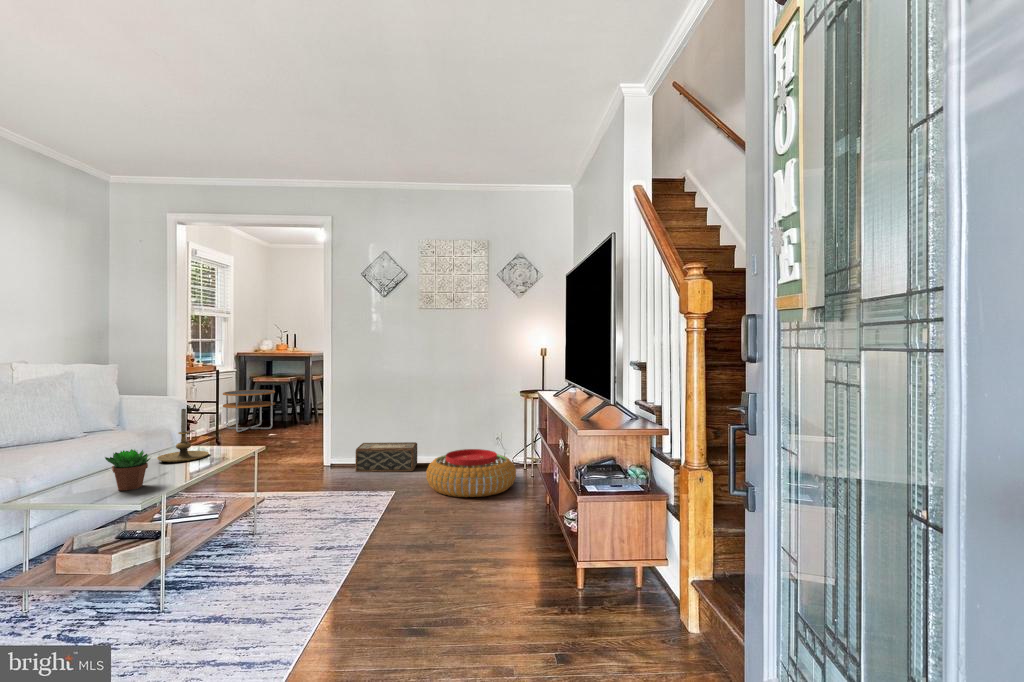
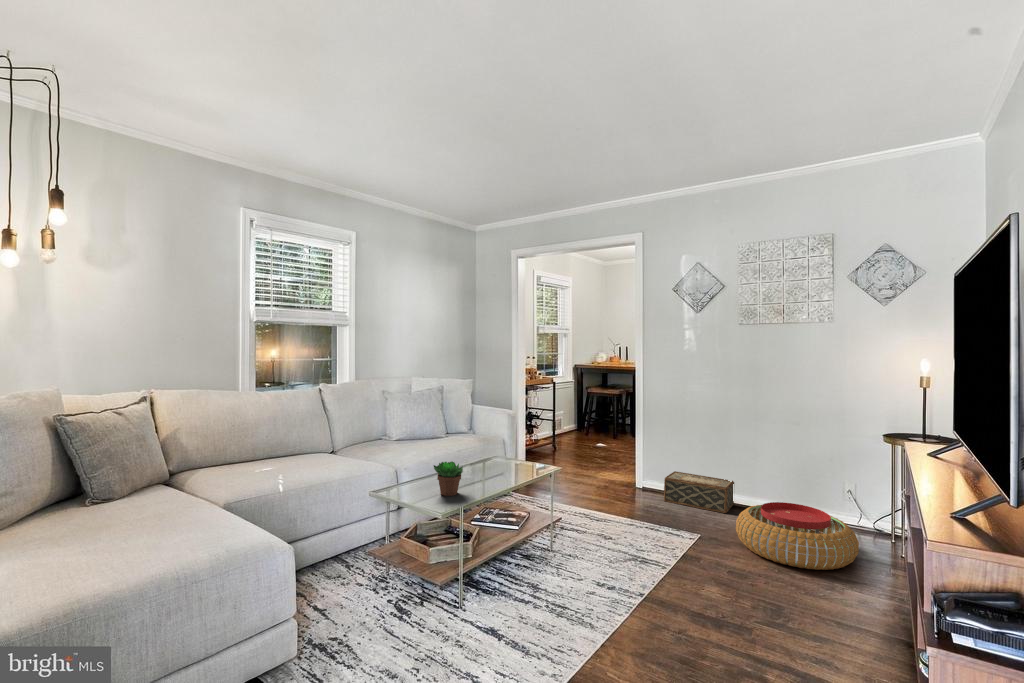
side table: present [223,390,275,432] -> none [562,400,605,438]
candle holder: present [157,409,209,462] -> none [480,426,519,473]

